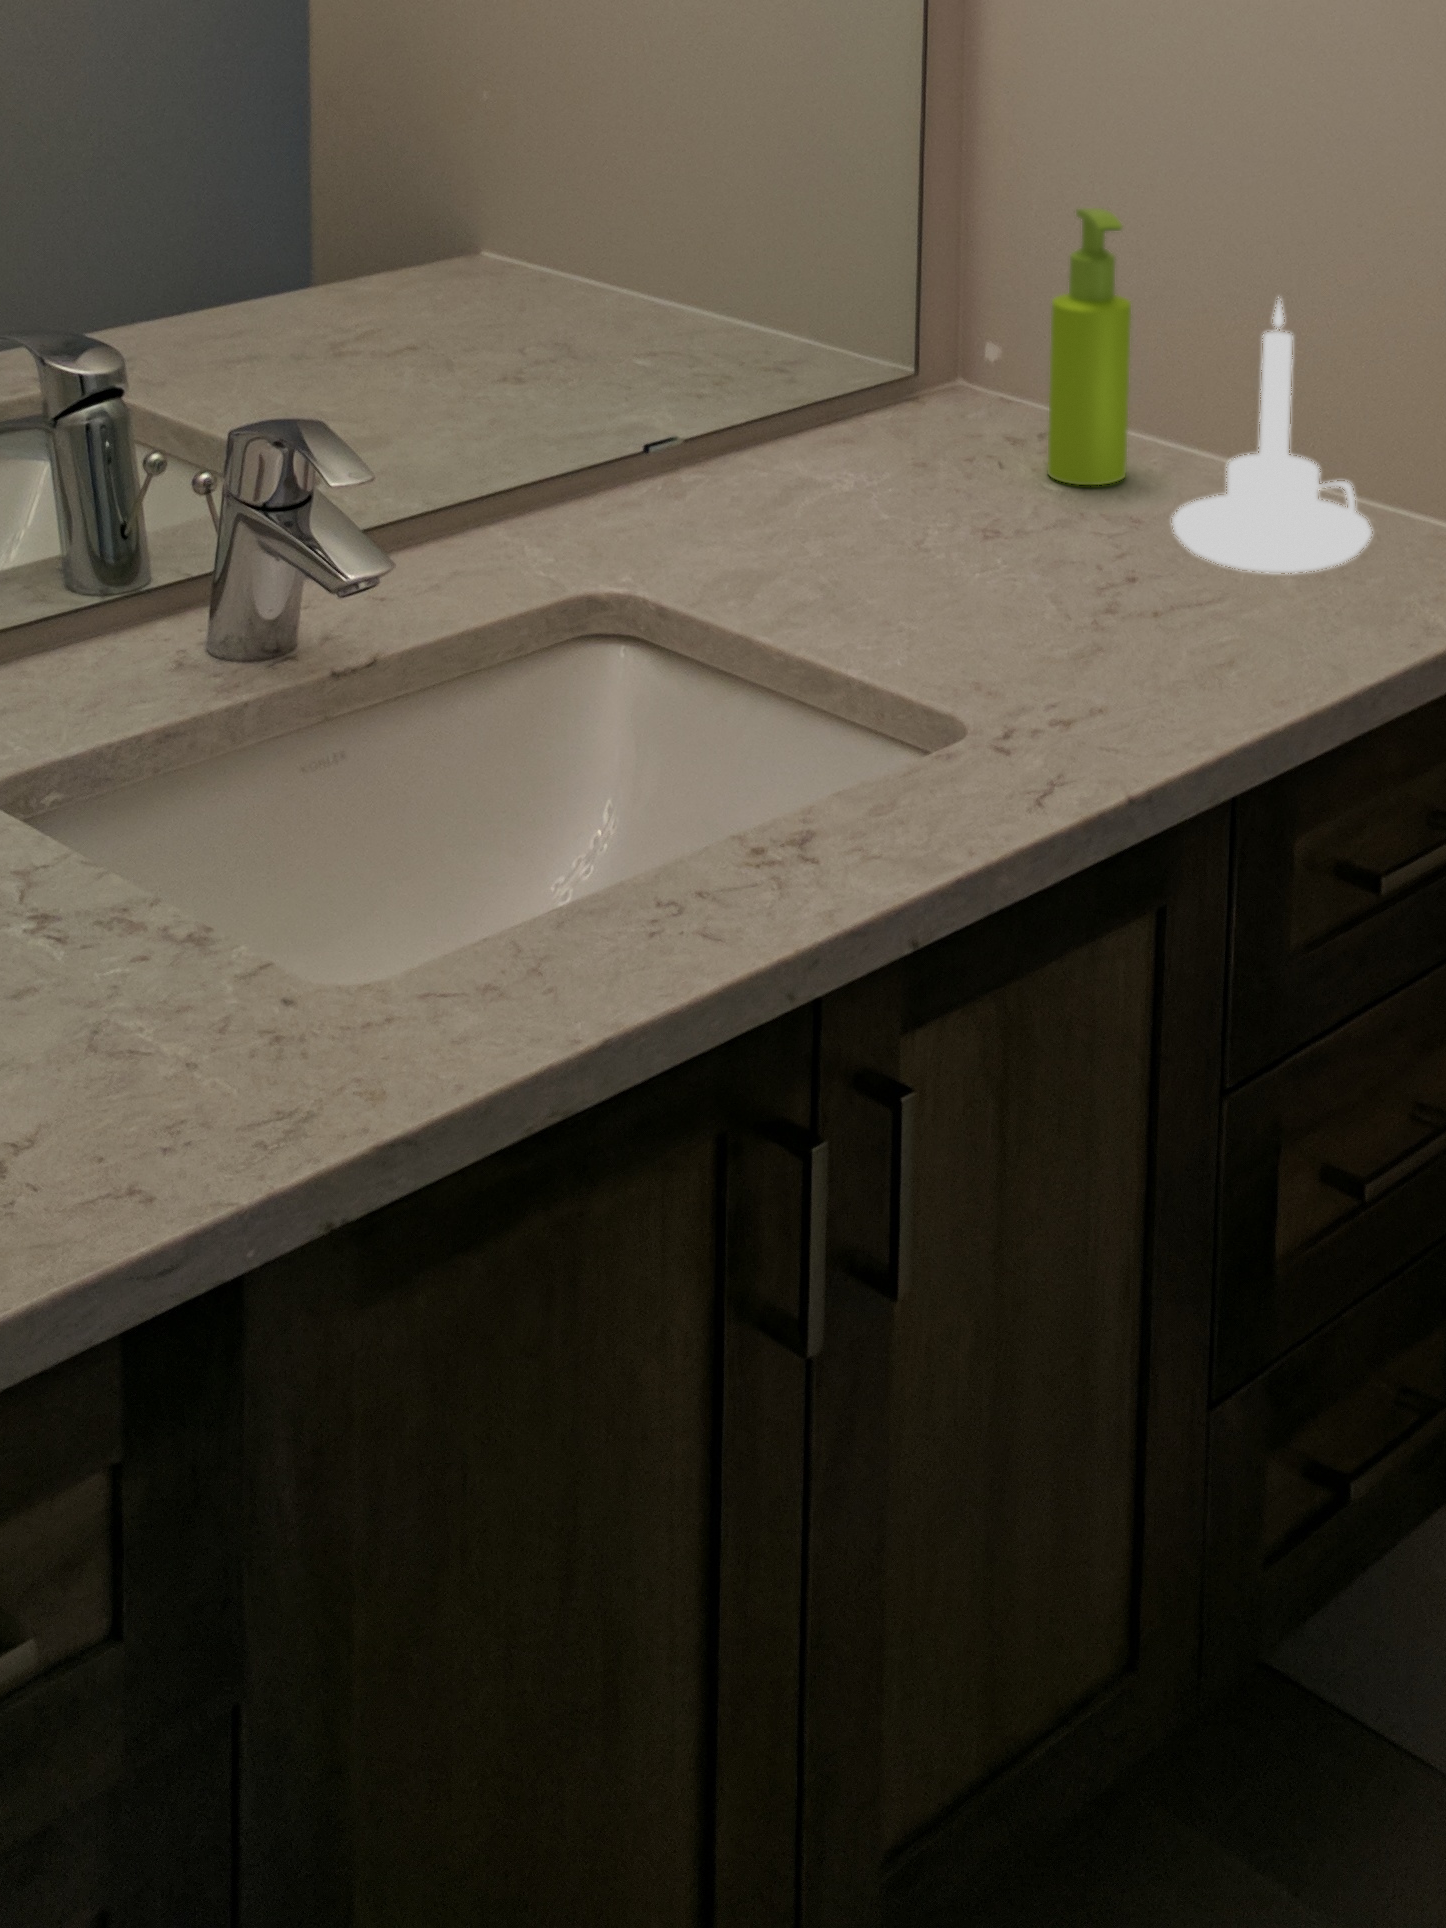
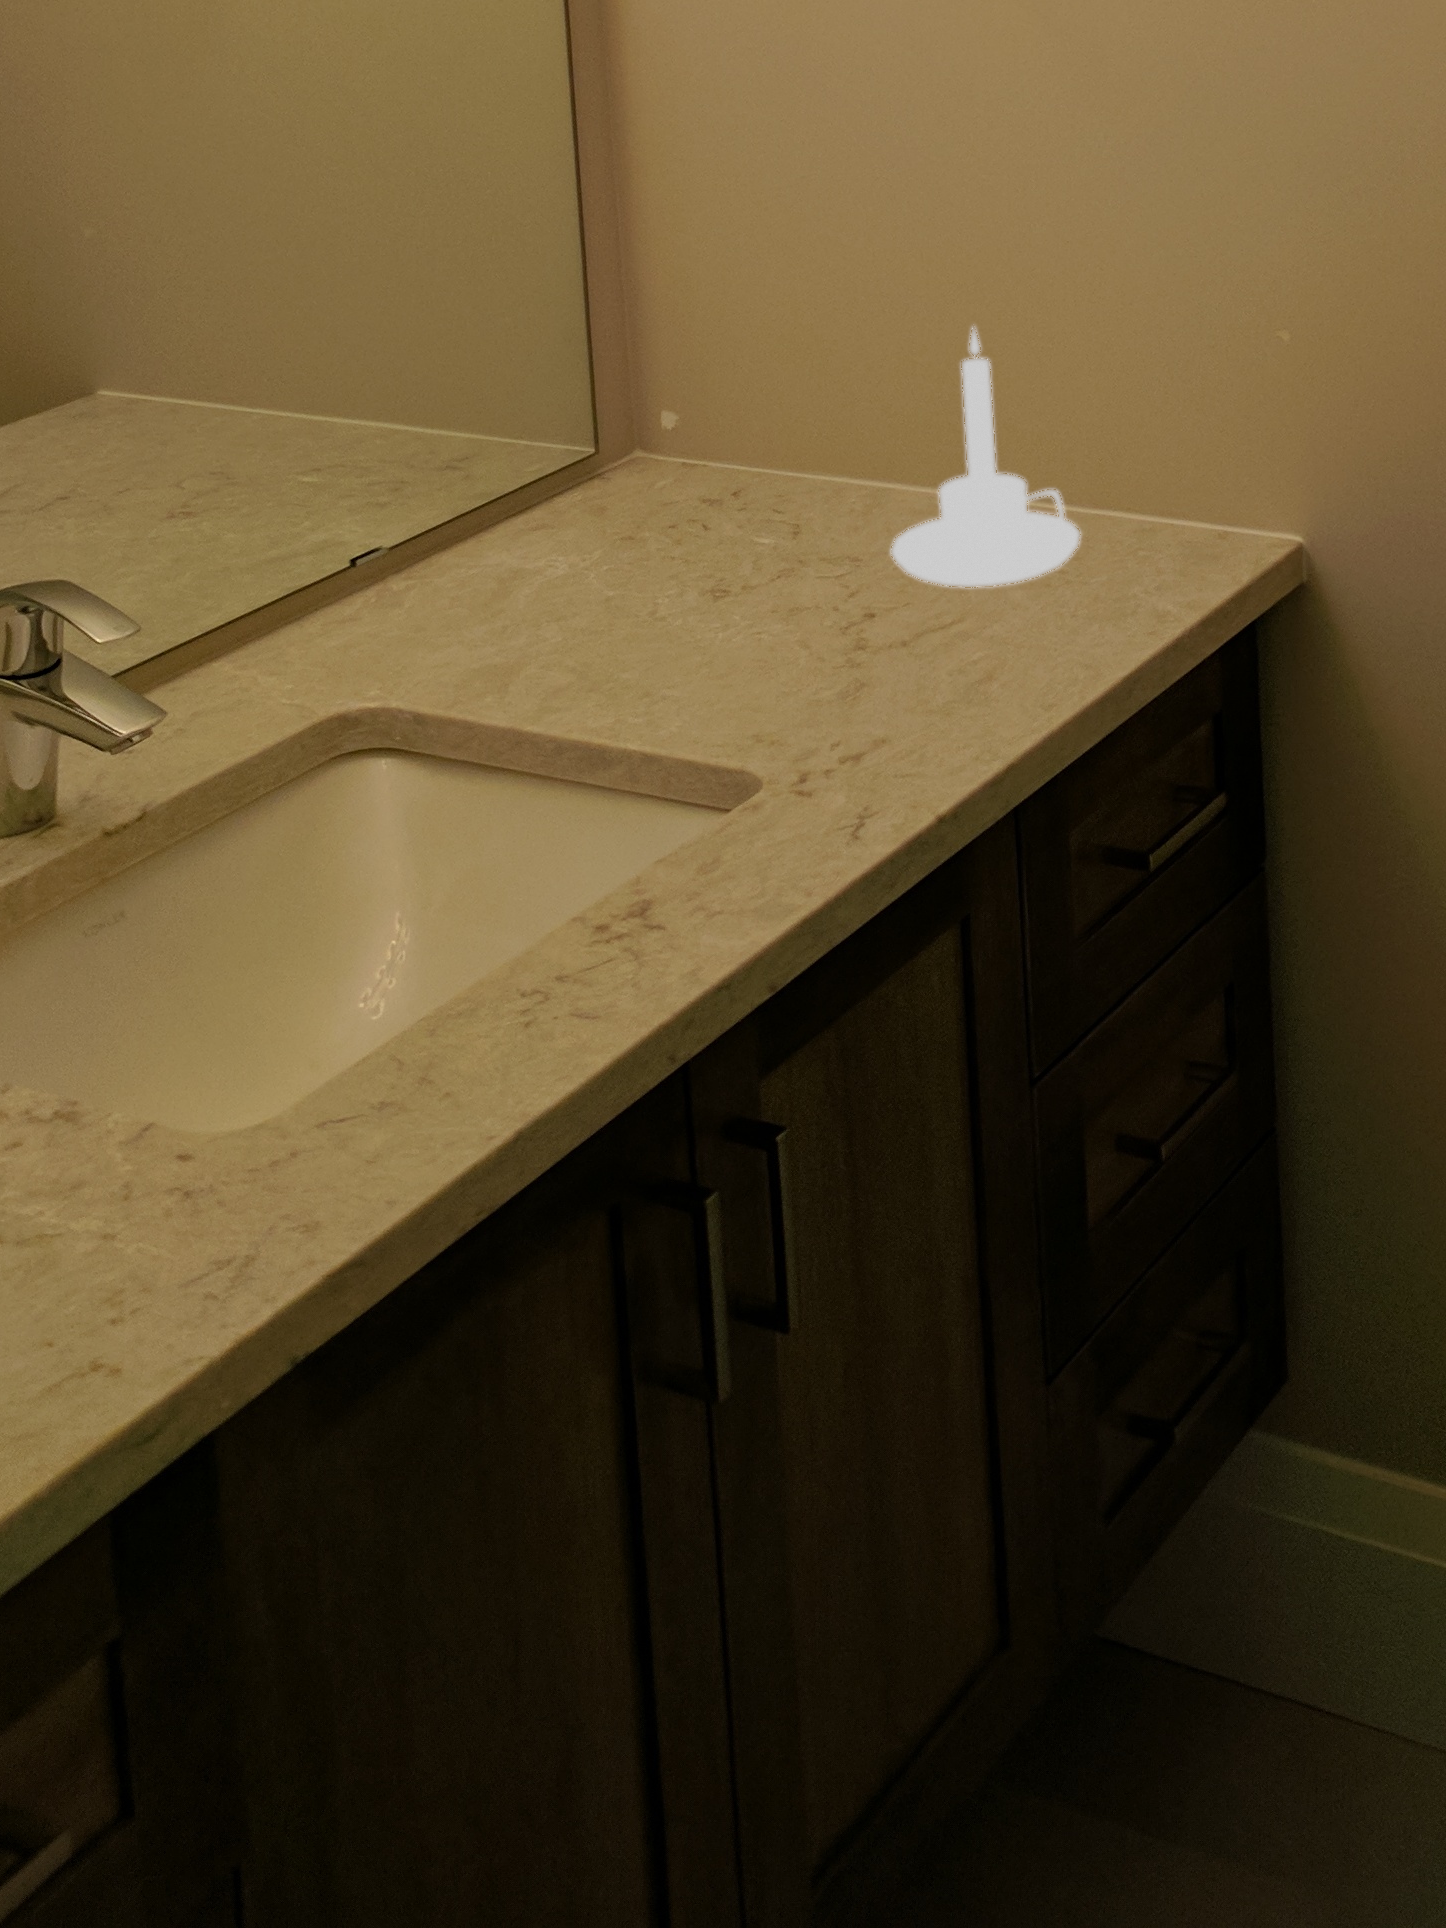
soap dispenser: present [1047,208,1131,485] -> none [741,265,828,533]

